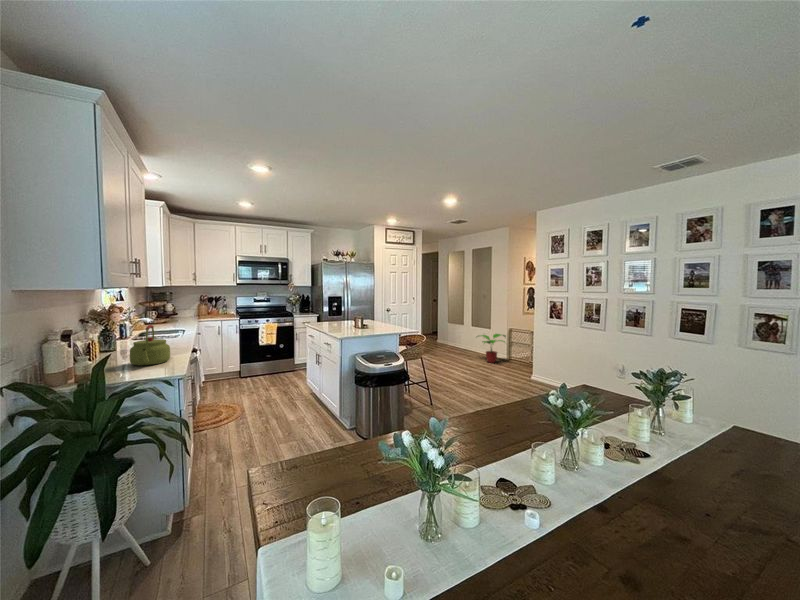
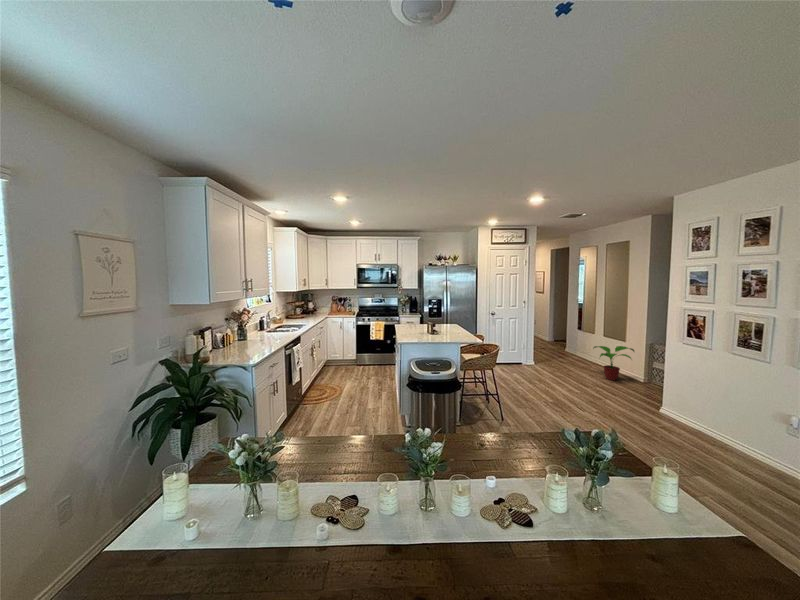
kettle: present [130,325,170,366] -> none [235,327,261,356]

